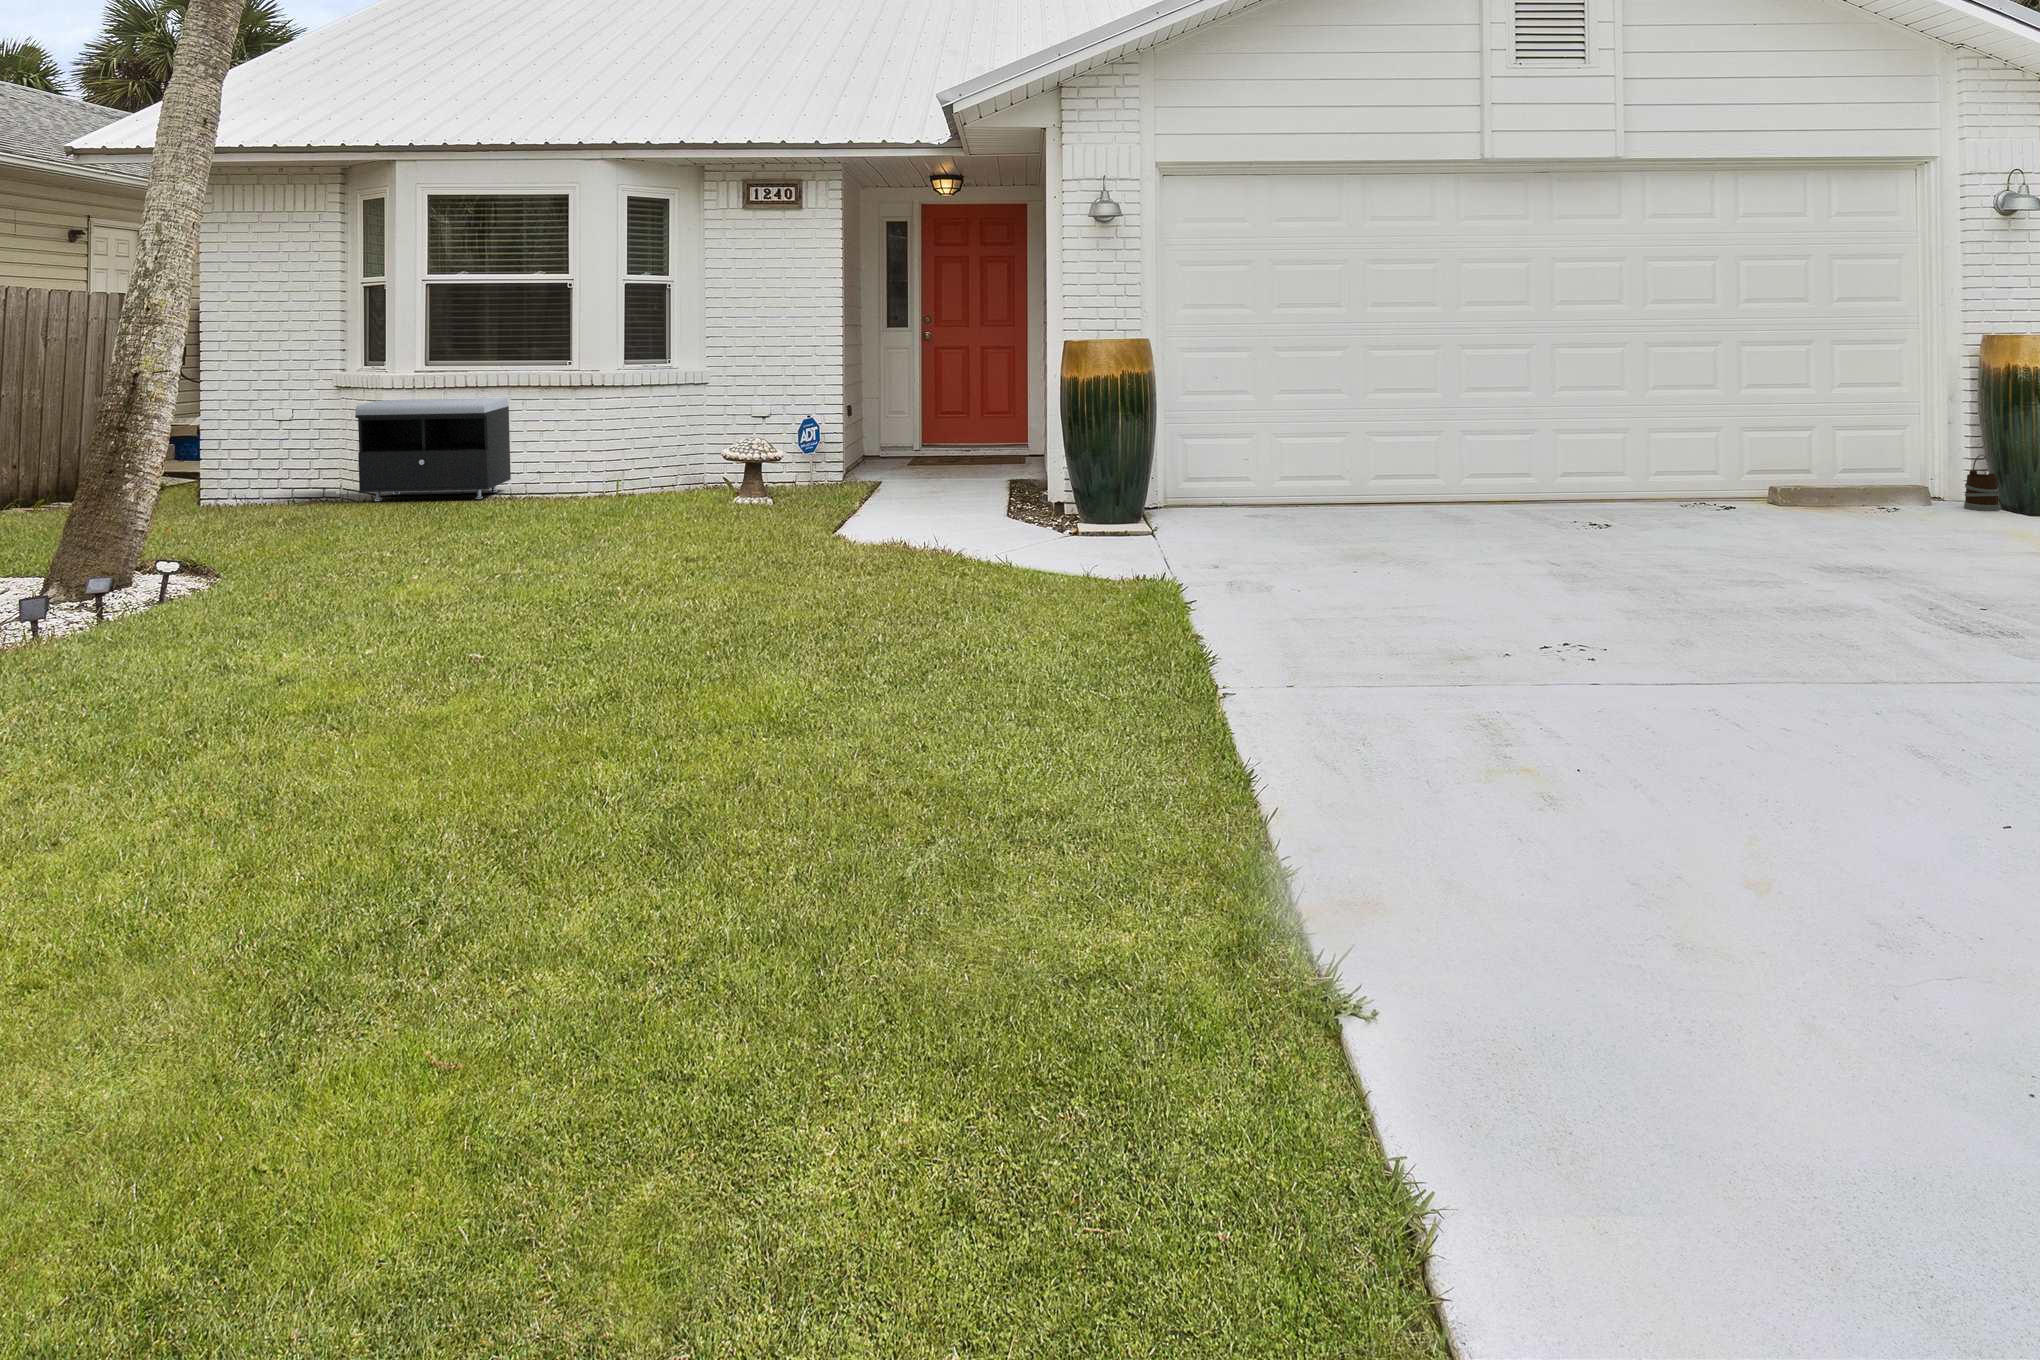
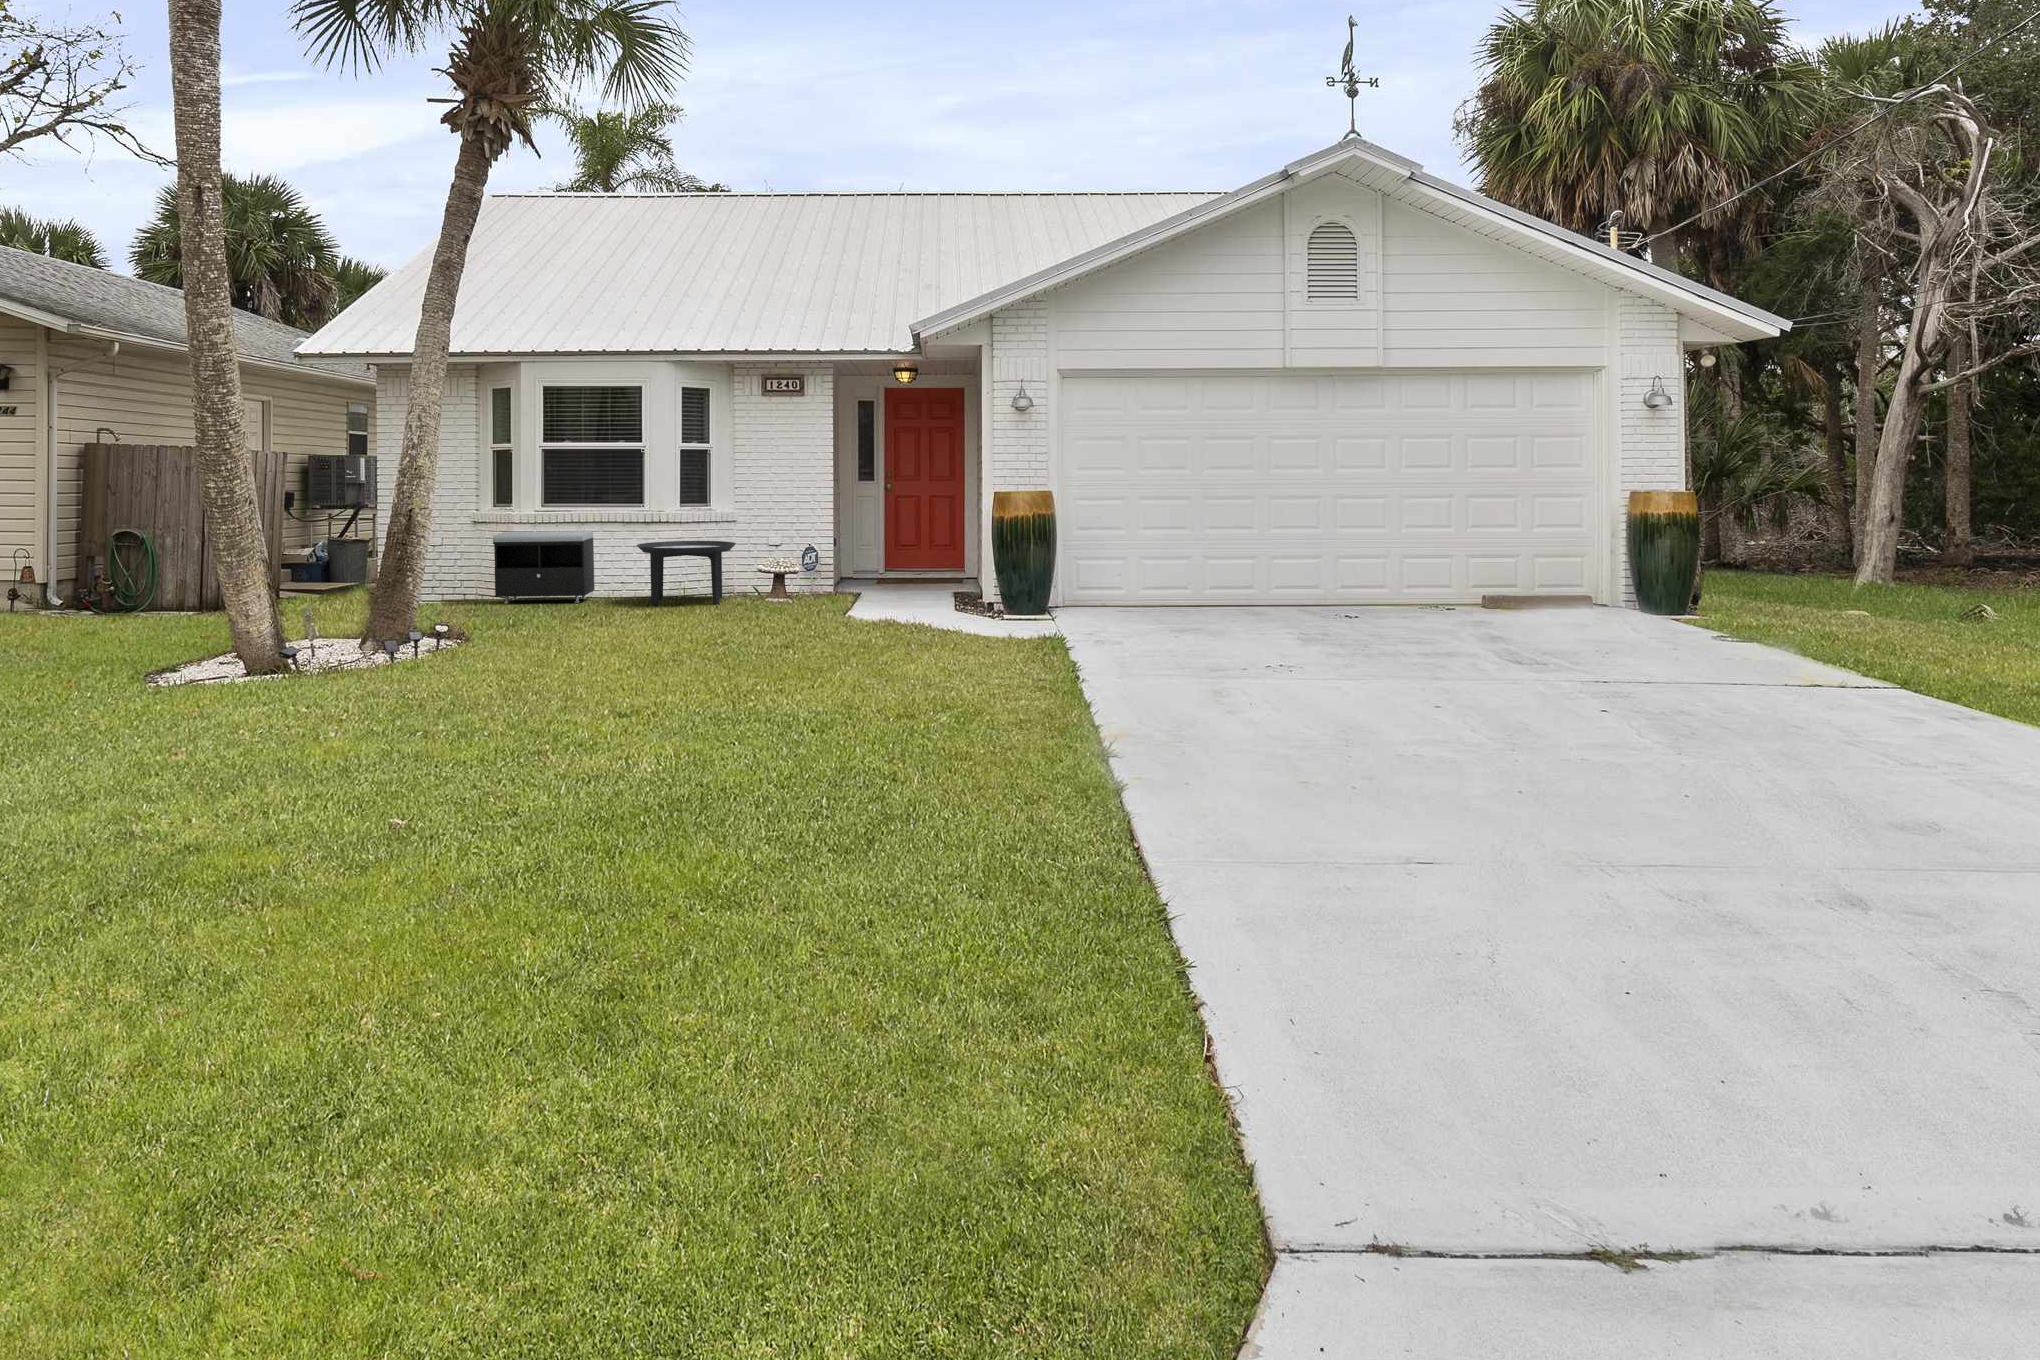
round table: none [562,410,705,504] -> present [637,541,736,605]
wooden bucket: present [1964,455,2000,511] -> none [1639,573,1663,613]

